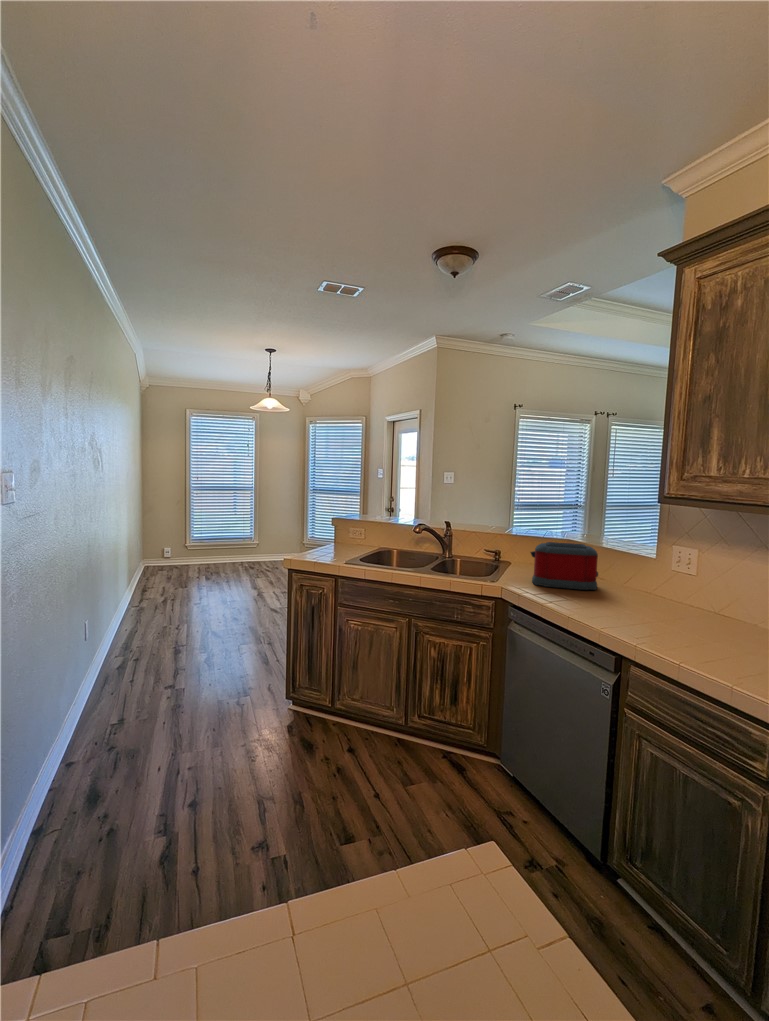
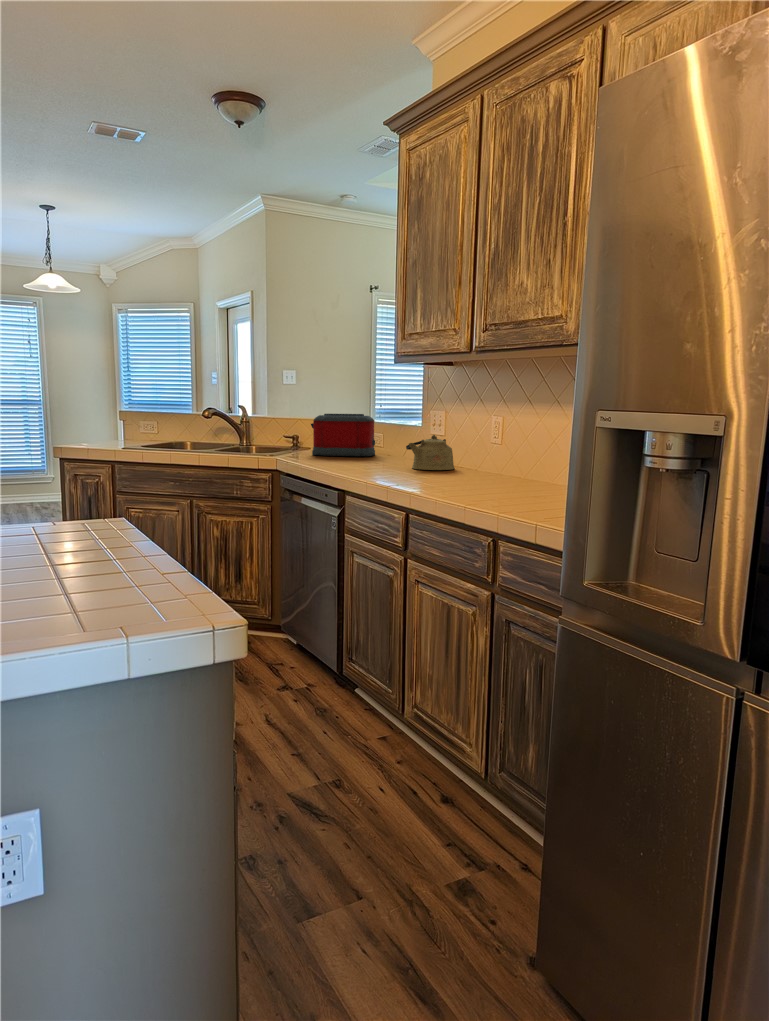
kettle: none [671,590,735,634] -> present [406,435,455,470]

